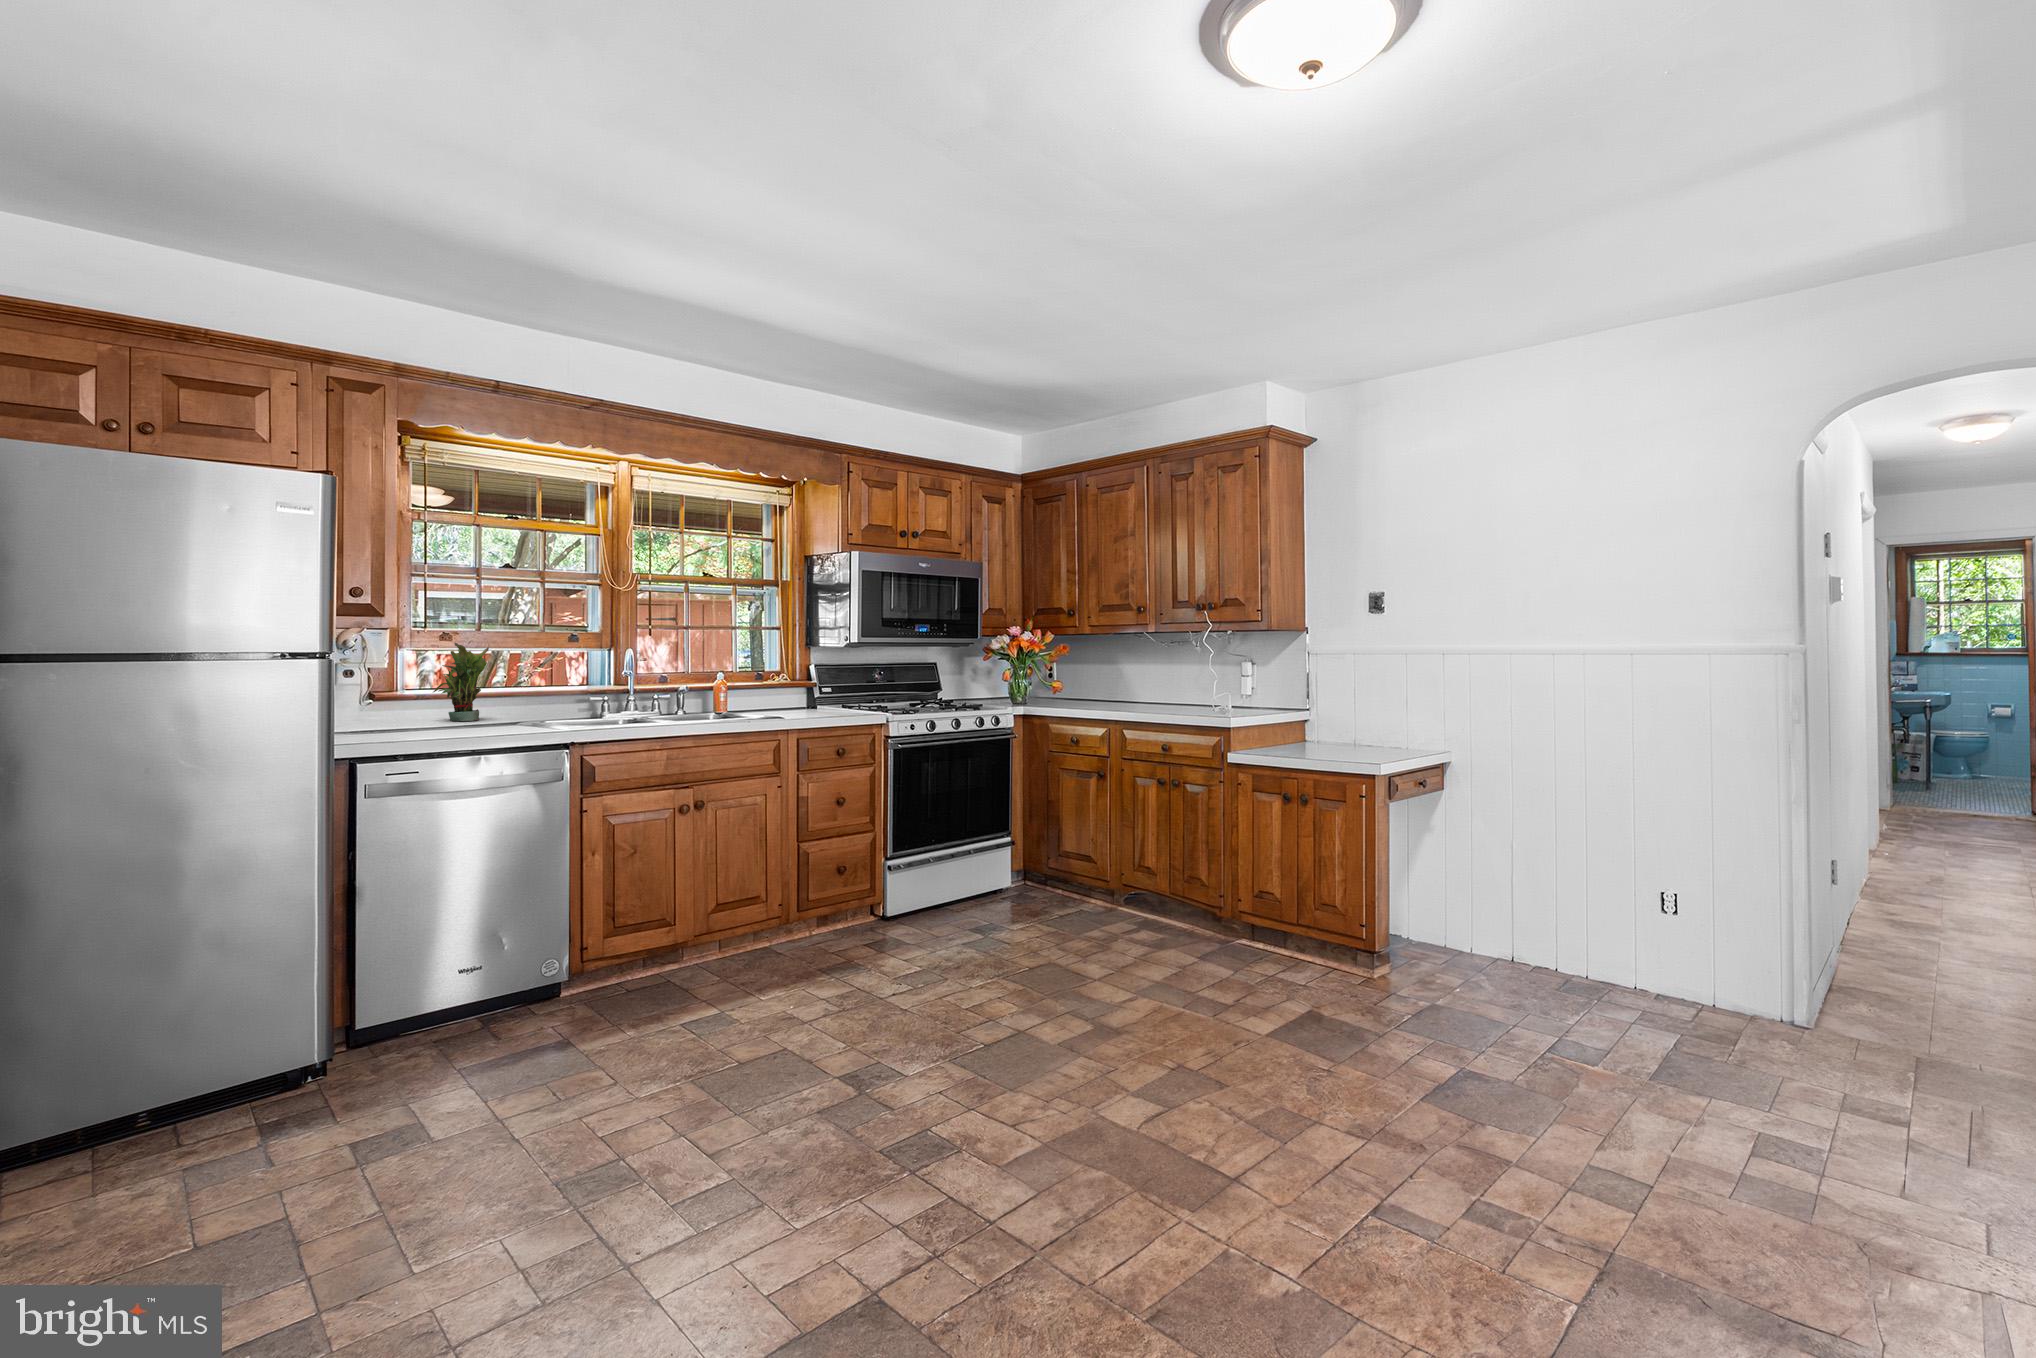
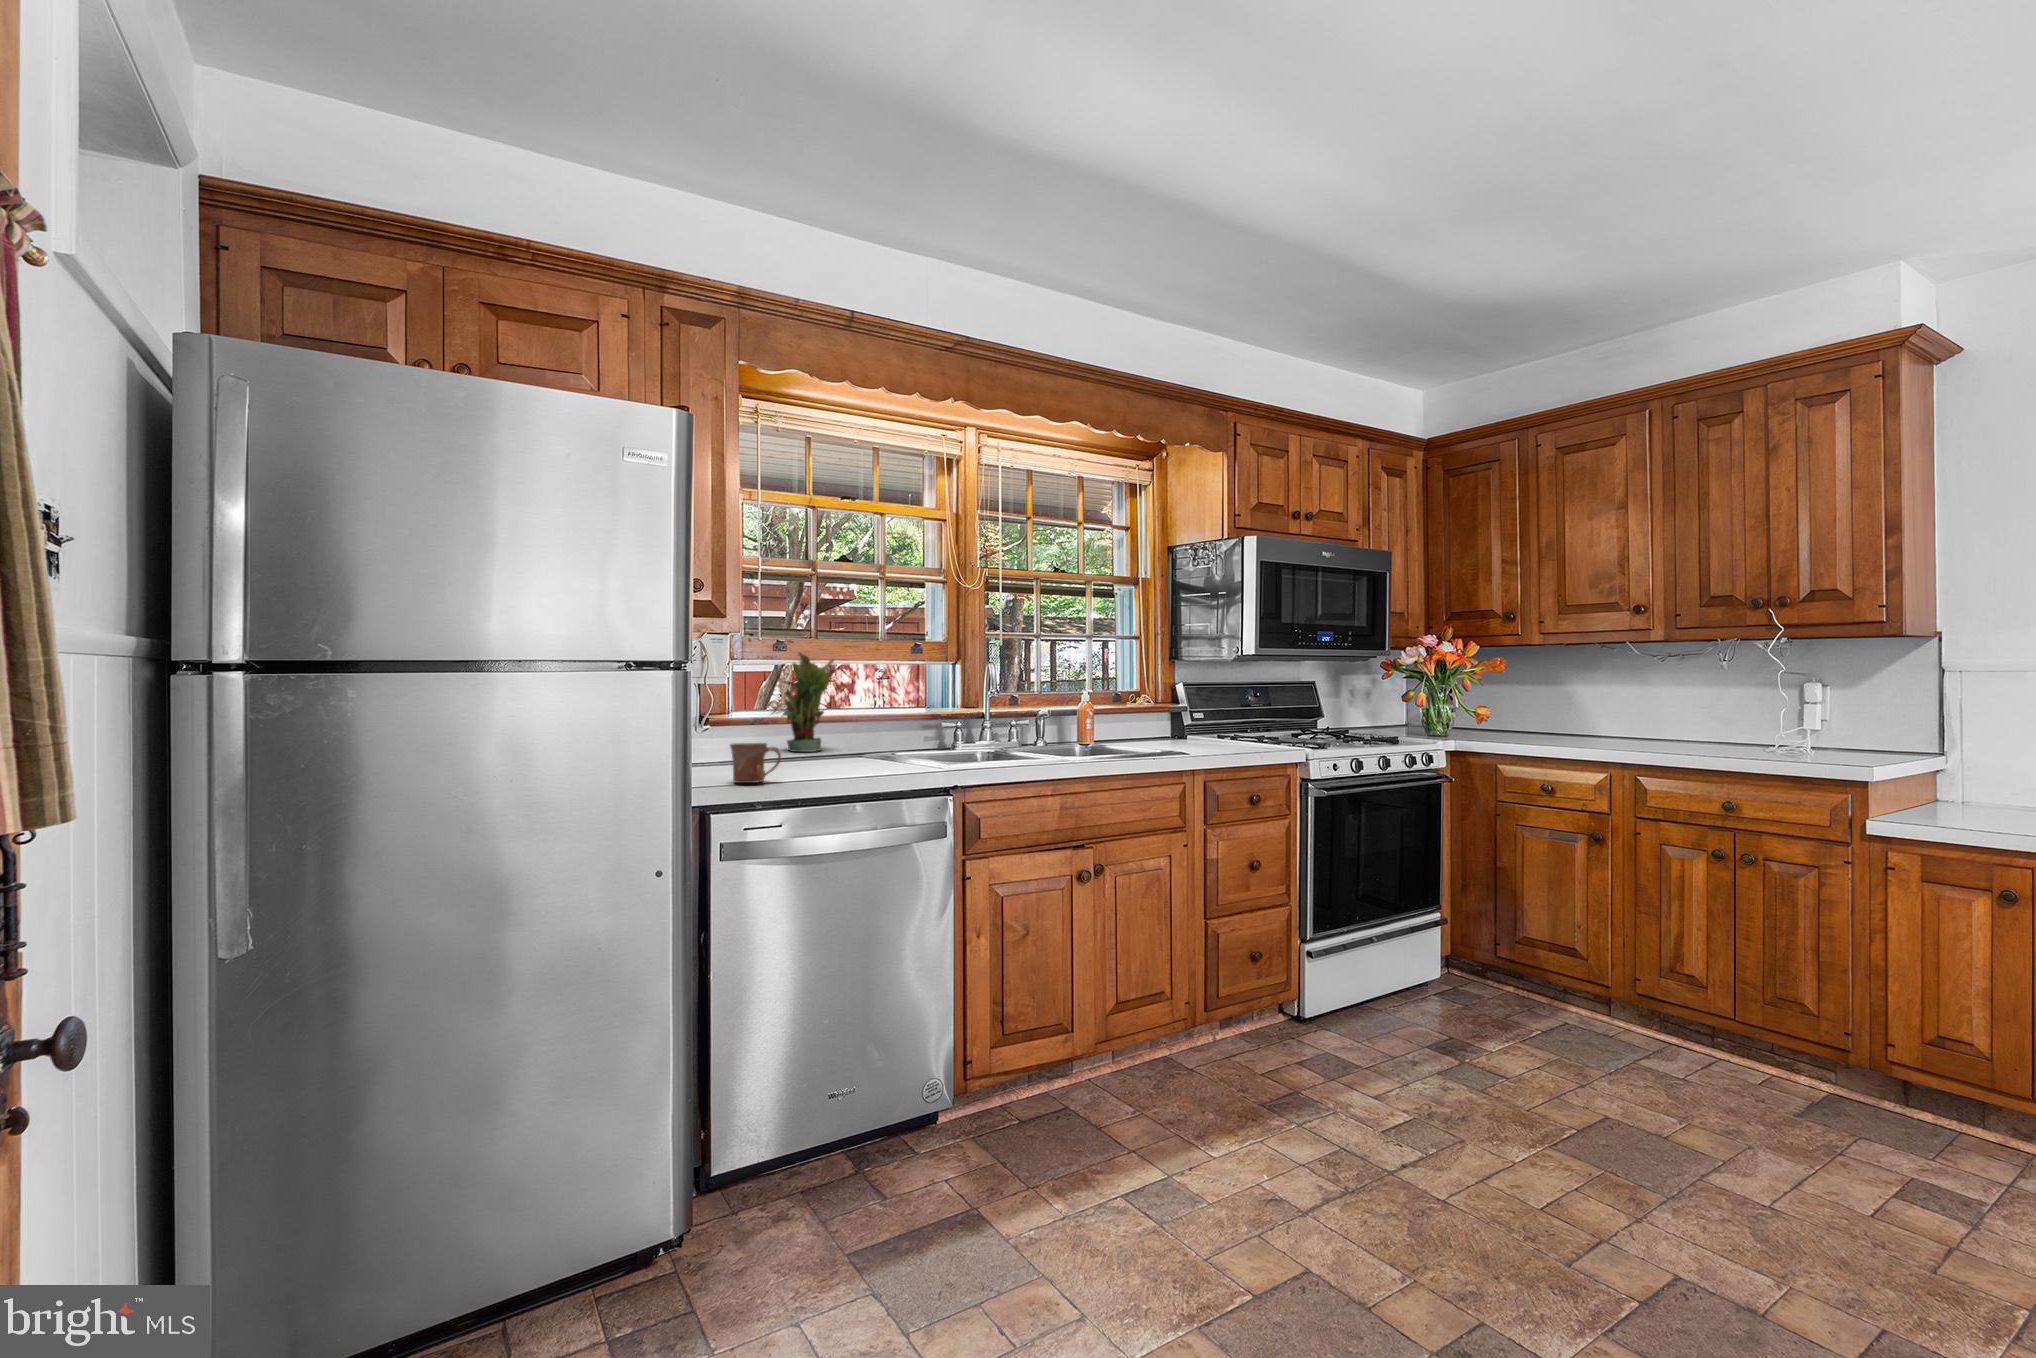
mug: none [381,712,424,741] -> present [730,743,781,783]

